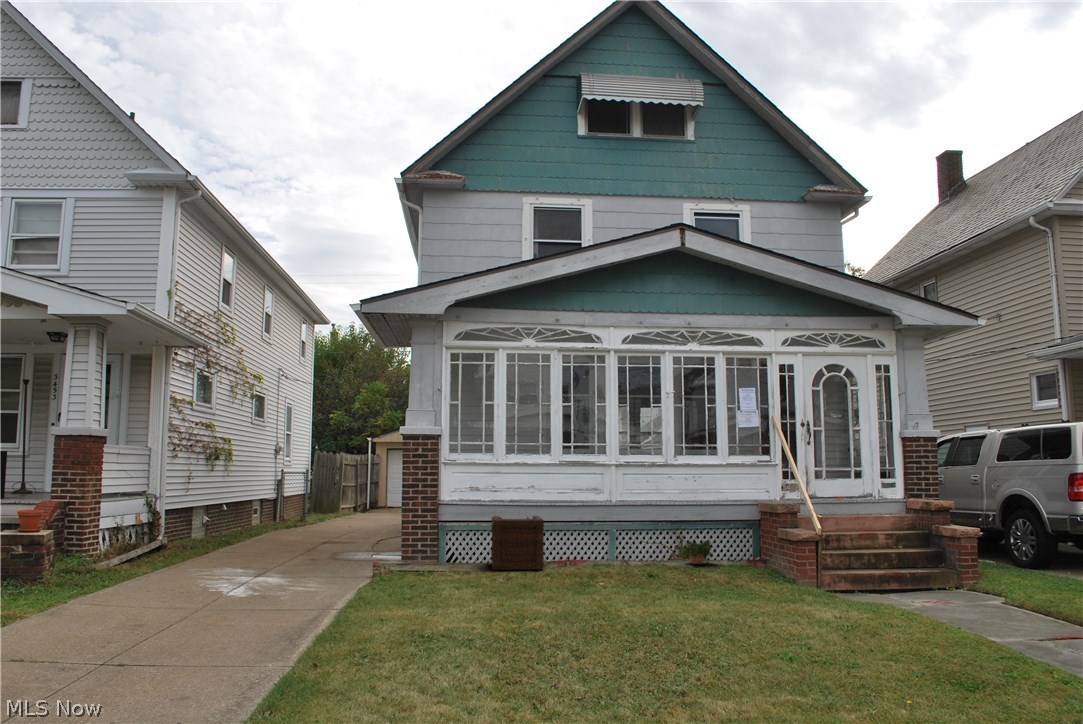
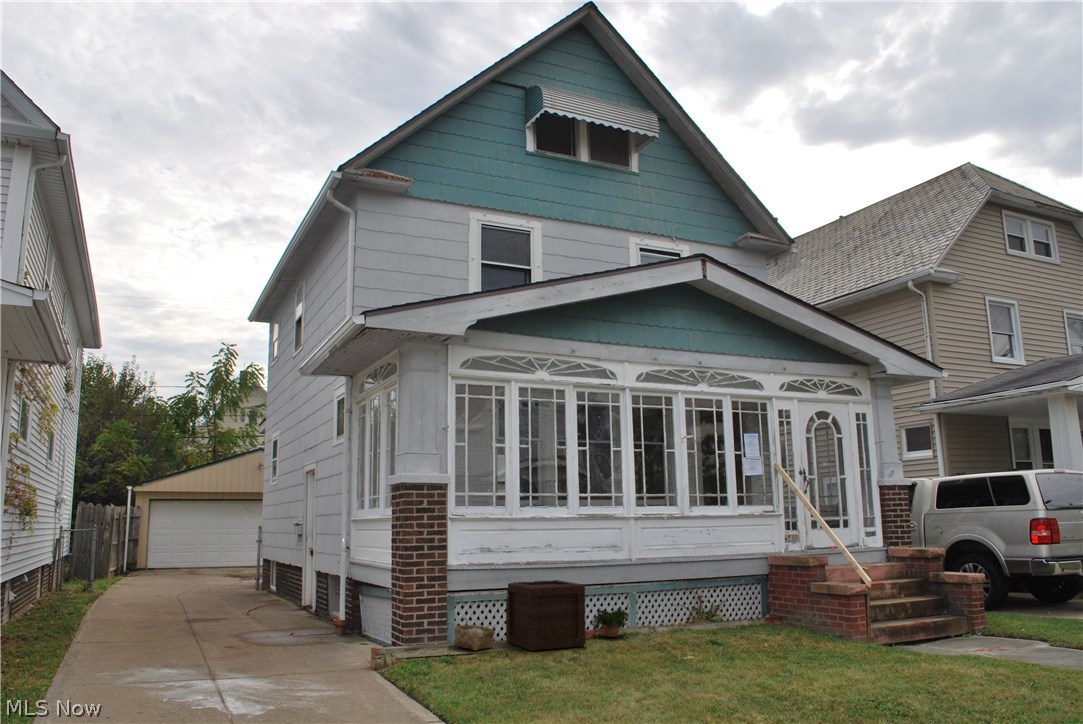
potted plant: present [681,540,712,564] -> present [591,607,628,637]
woven basket: none [444,542,474,568] -> present [454,617,495,650]

